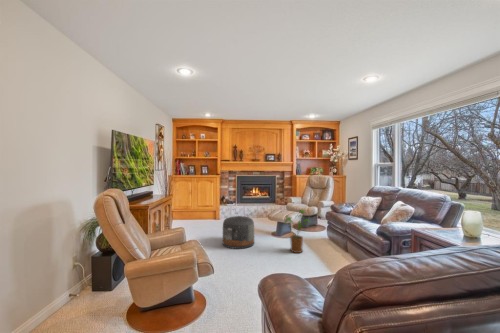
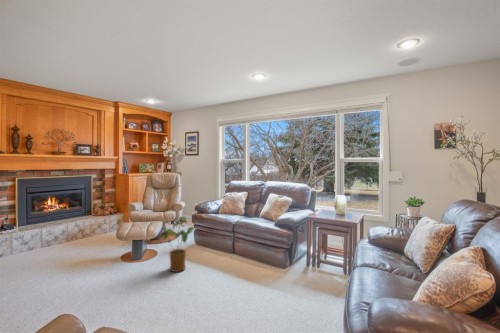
pouf: present [223,216,254,249] -> none [51,243,113,304]

